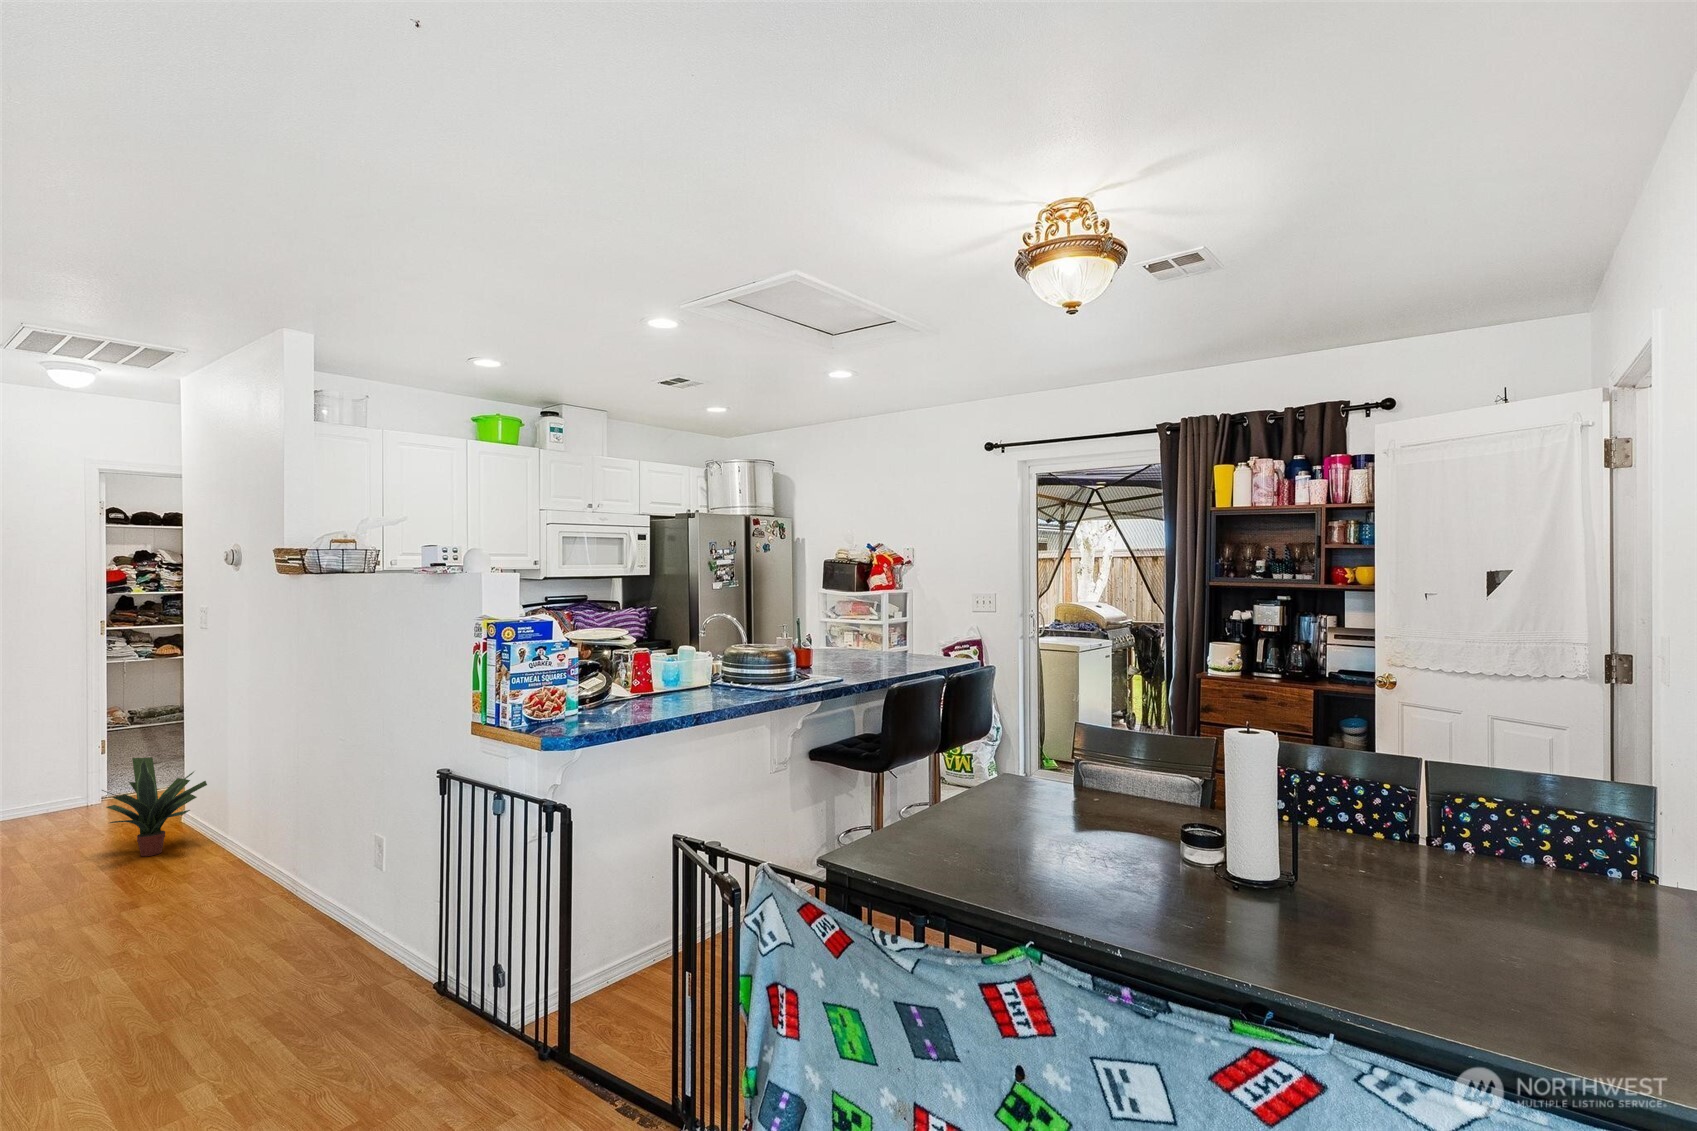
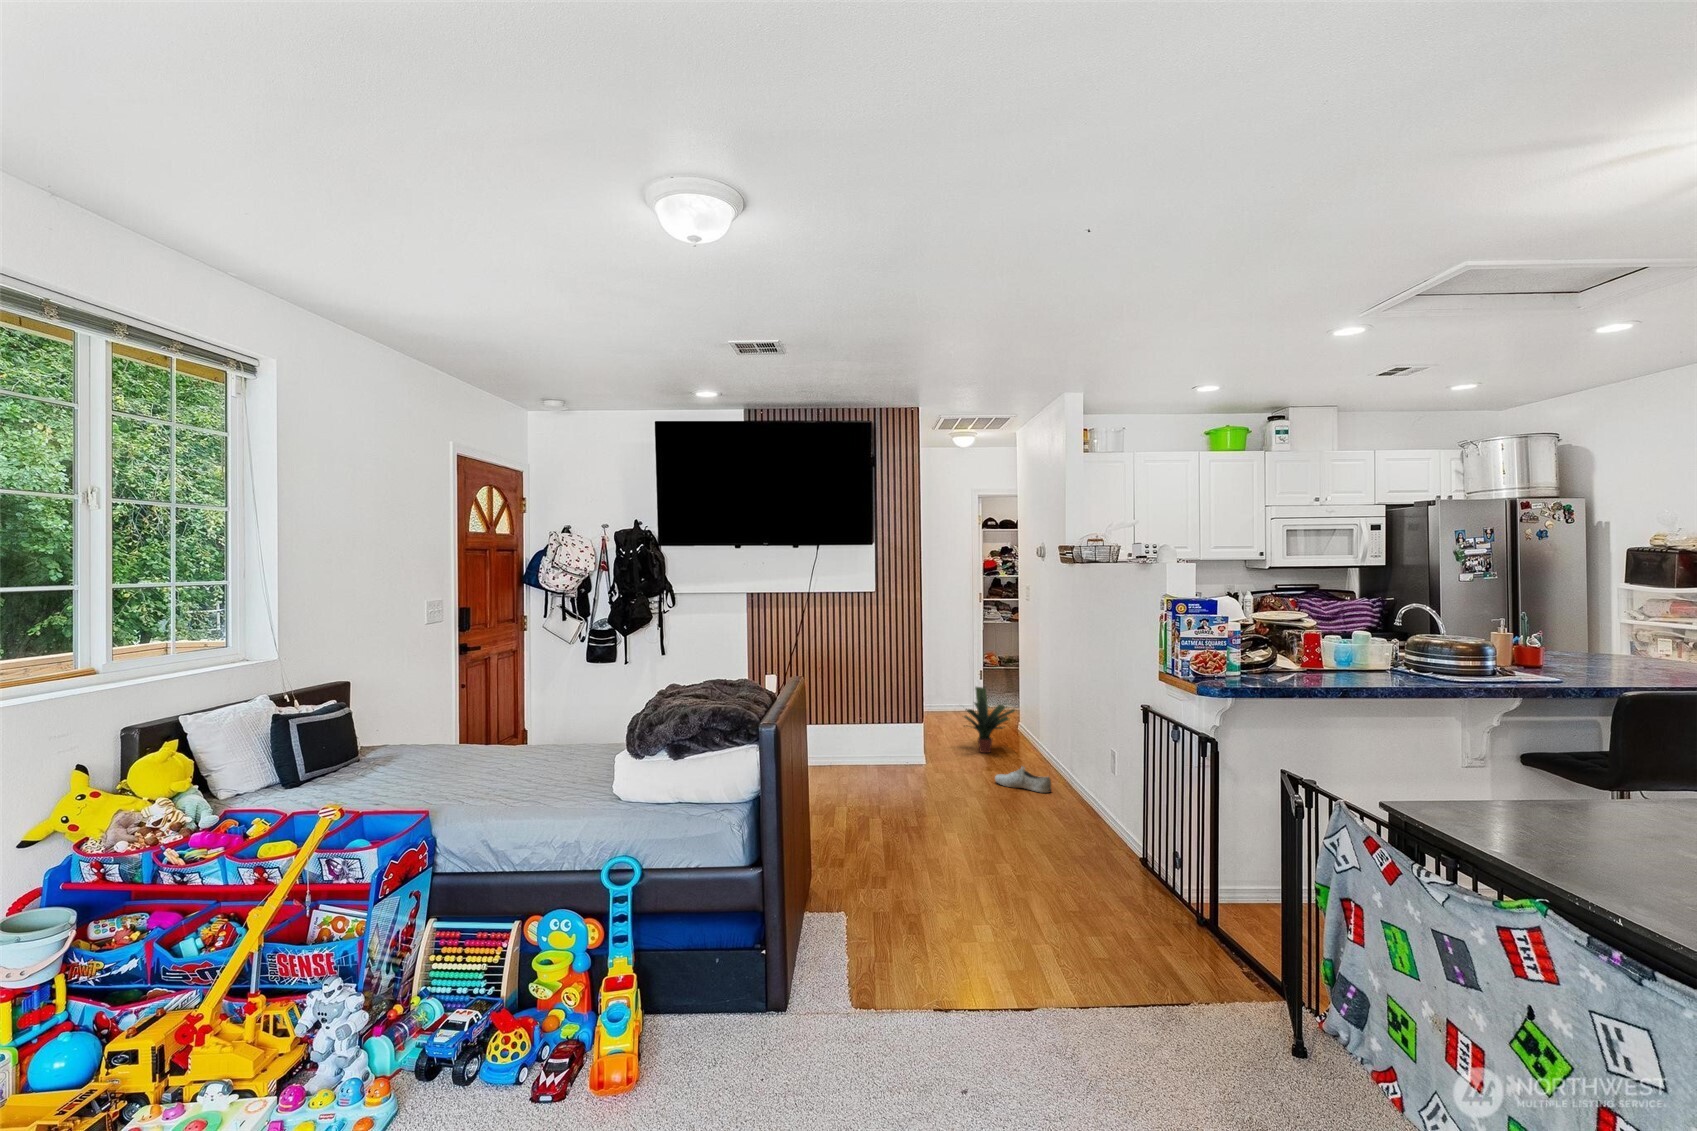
shoe: none [171,864,273,902] -> present [995,766,1051,793]

